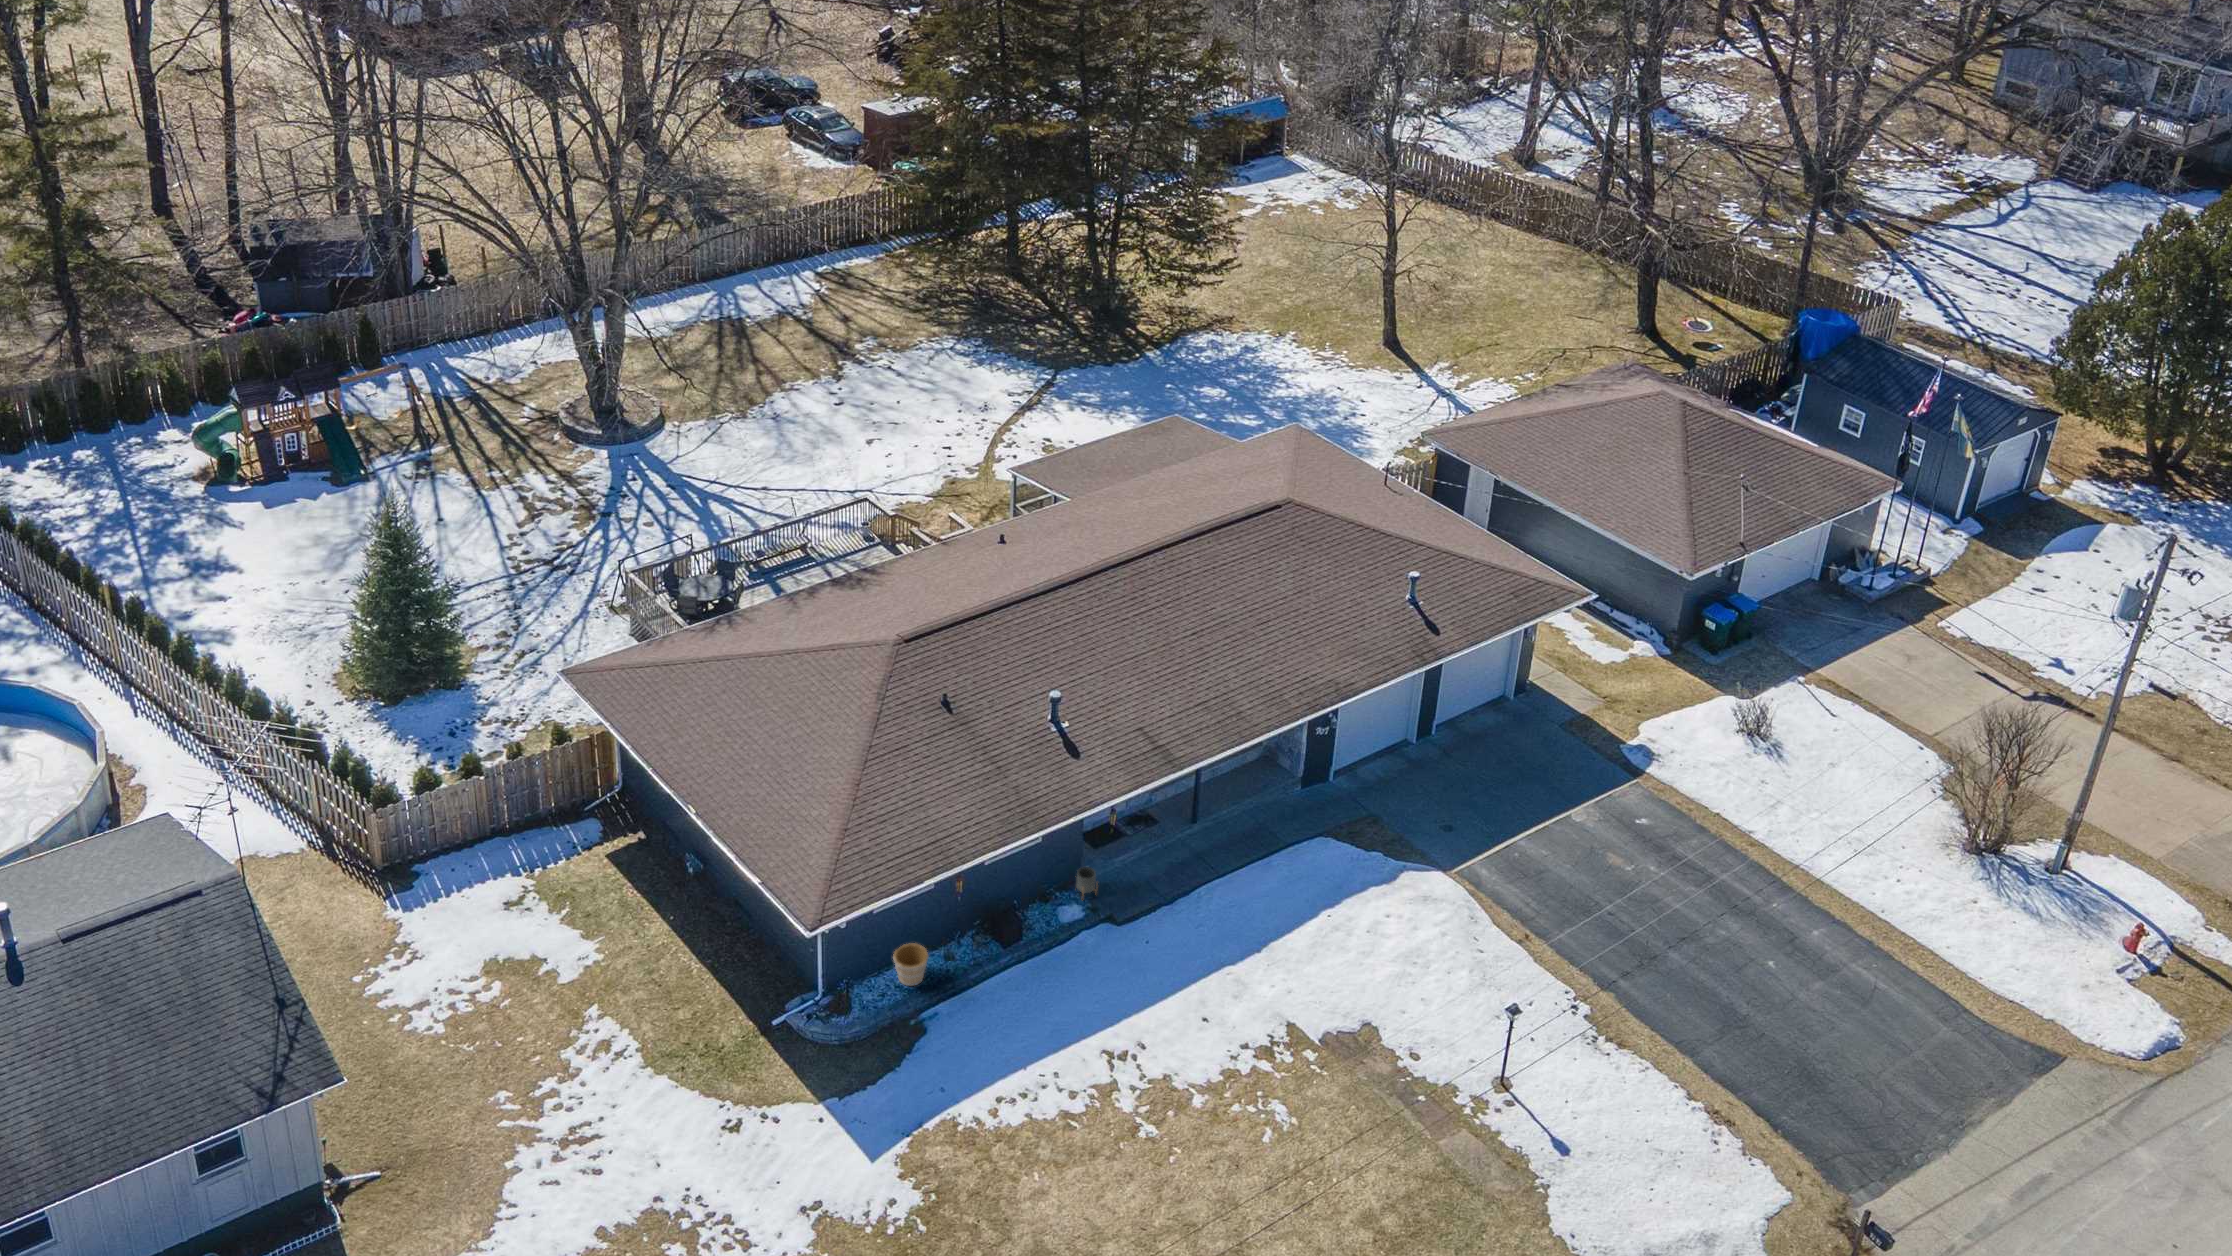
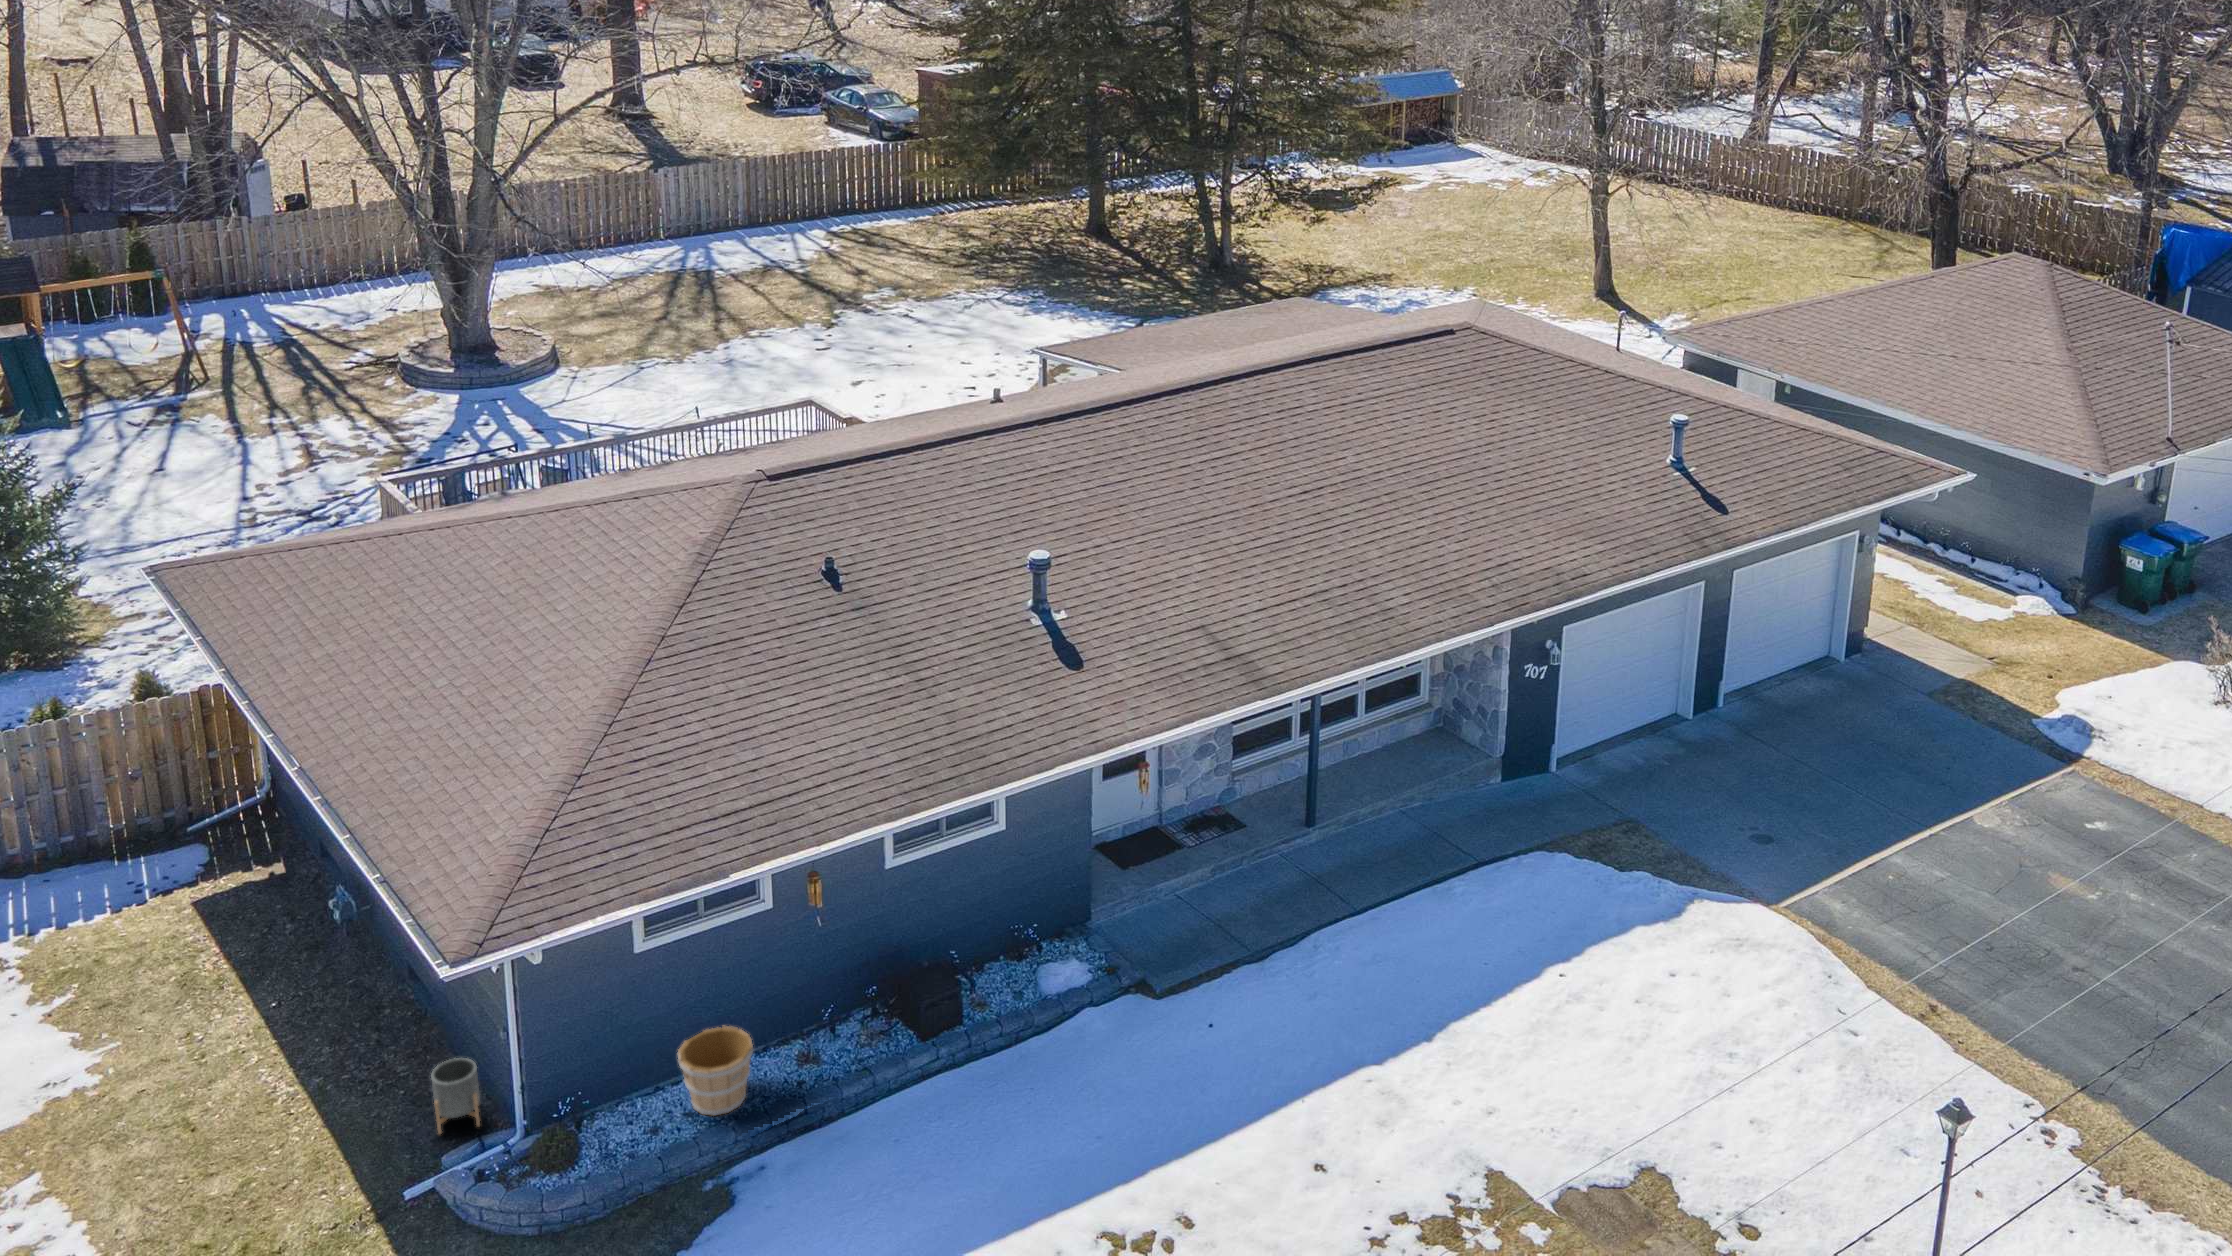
planter: present [1076,867,1097,896] -> present [431,1058,480,1134]

